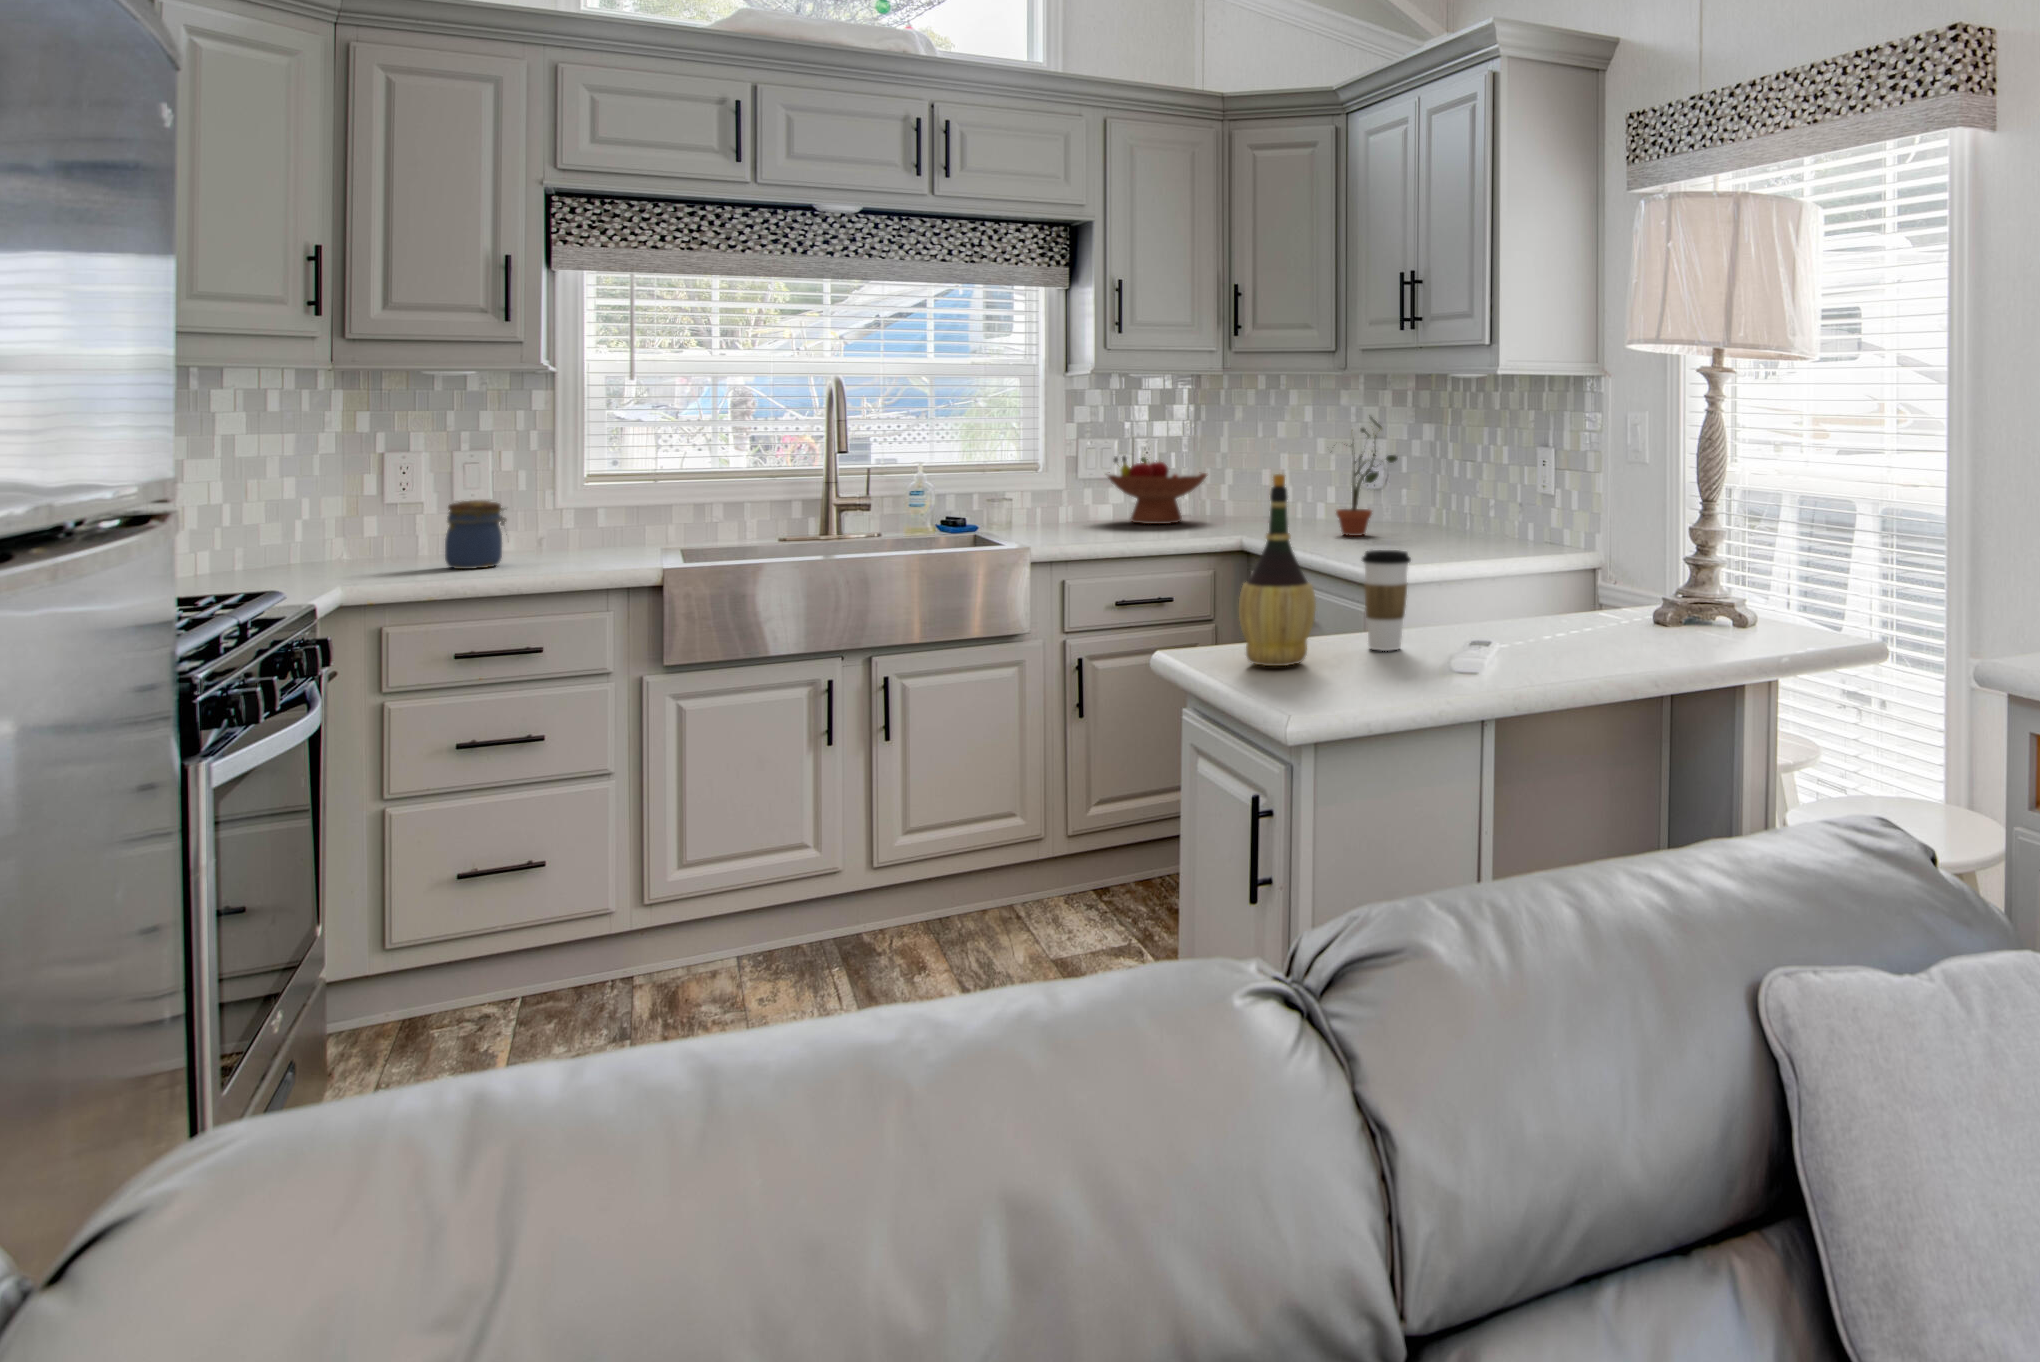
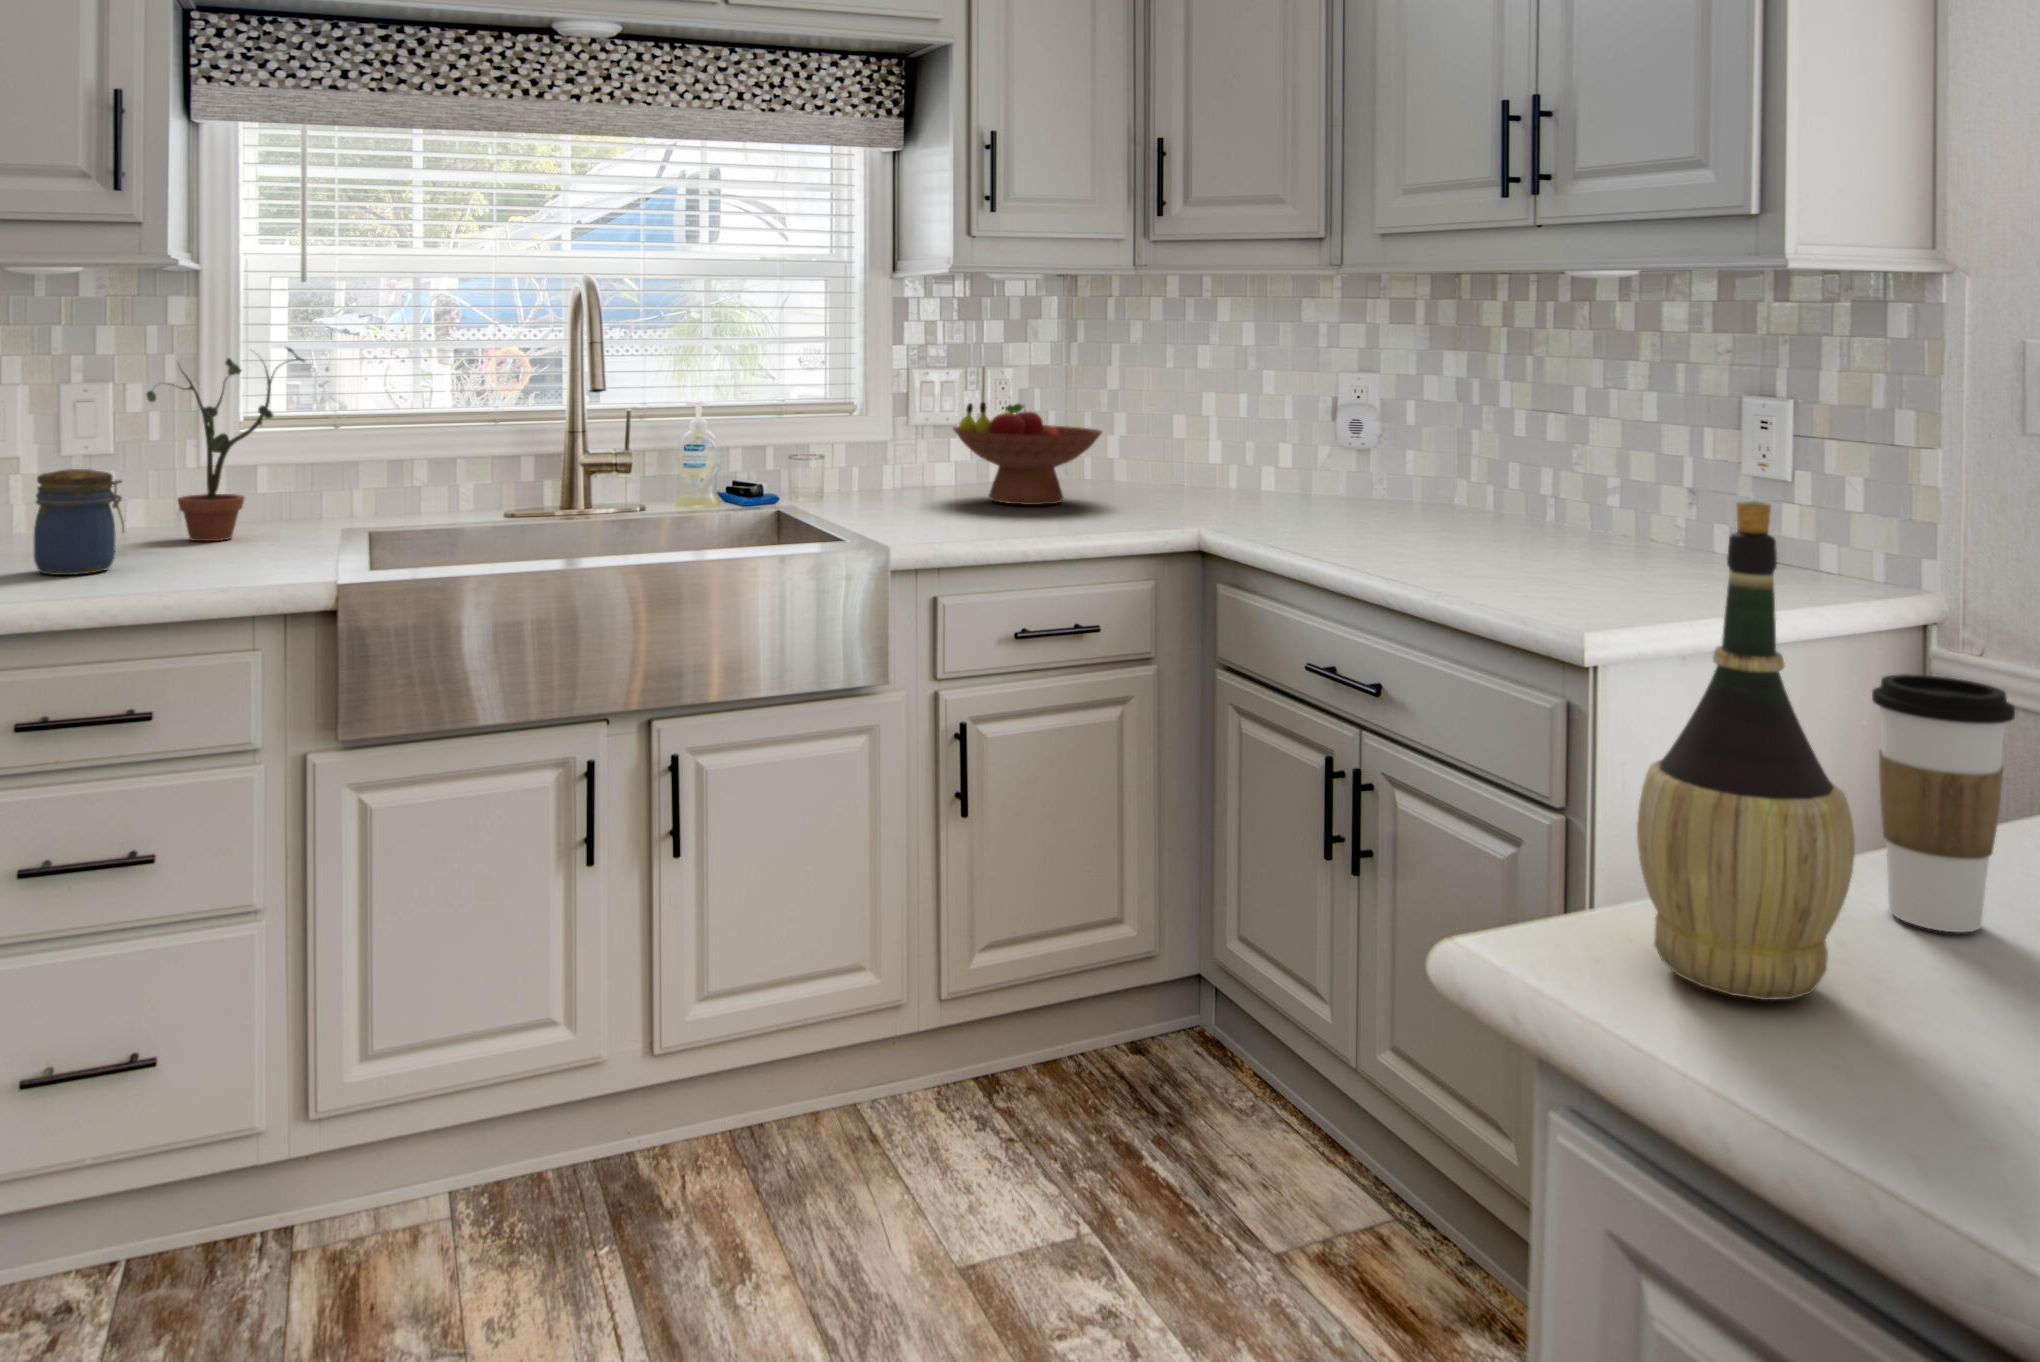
potted plant: present [1336,415,1397,536] -> present [147,348,305,541]

